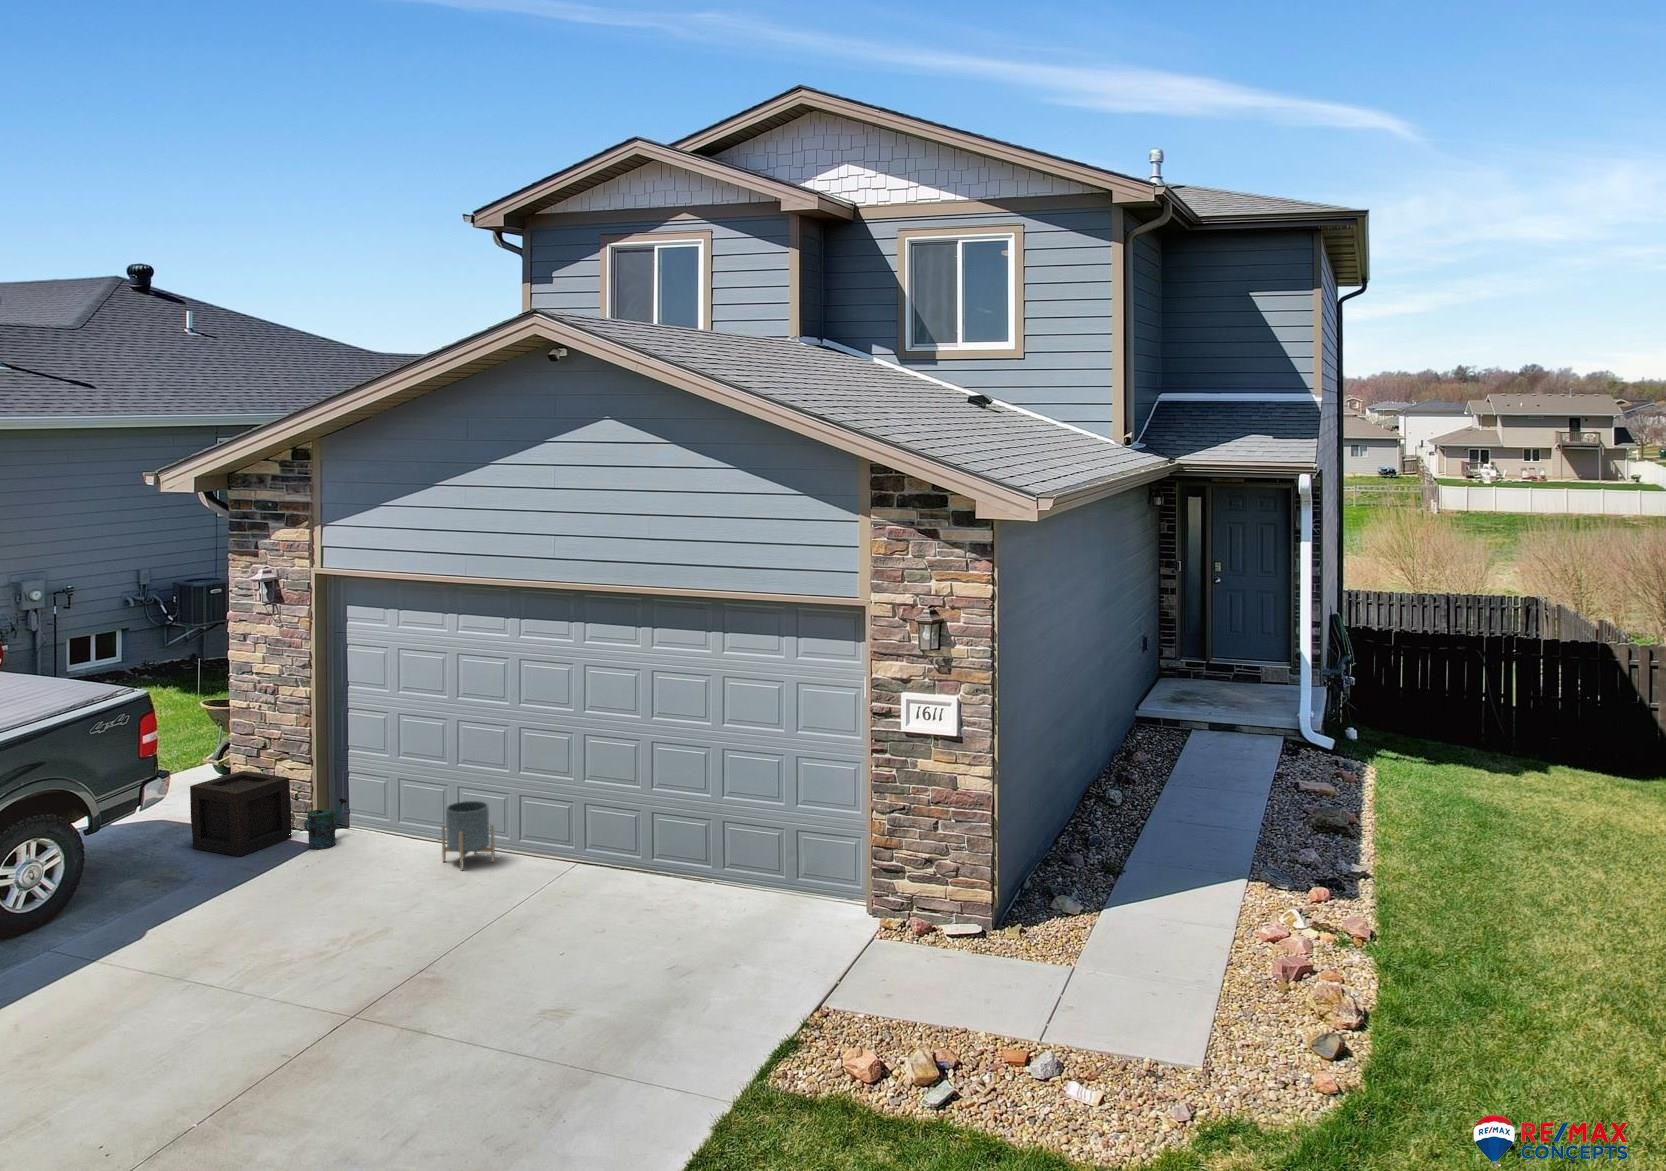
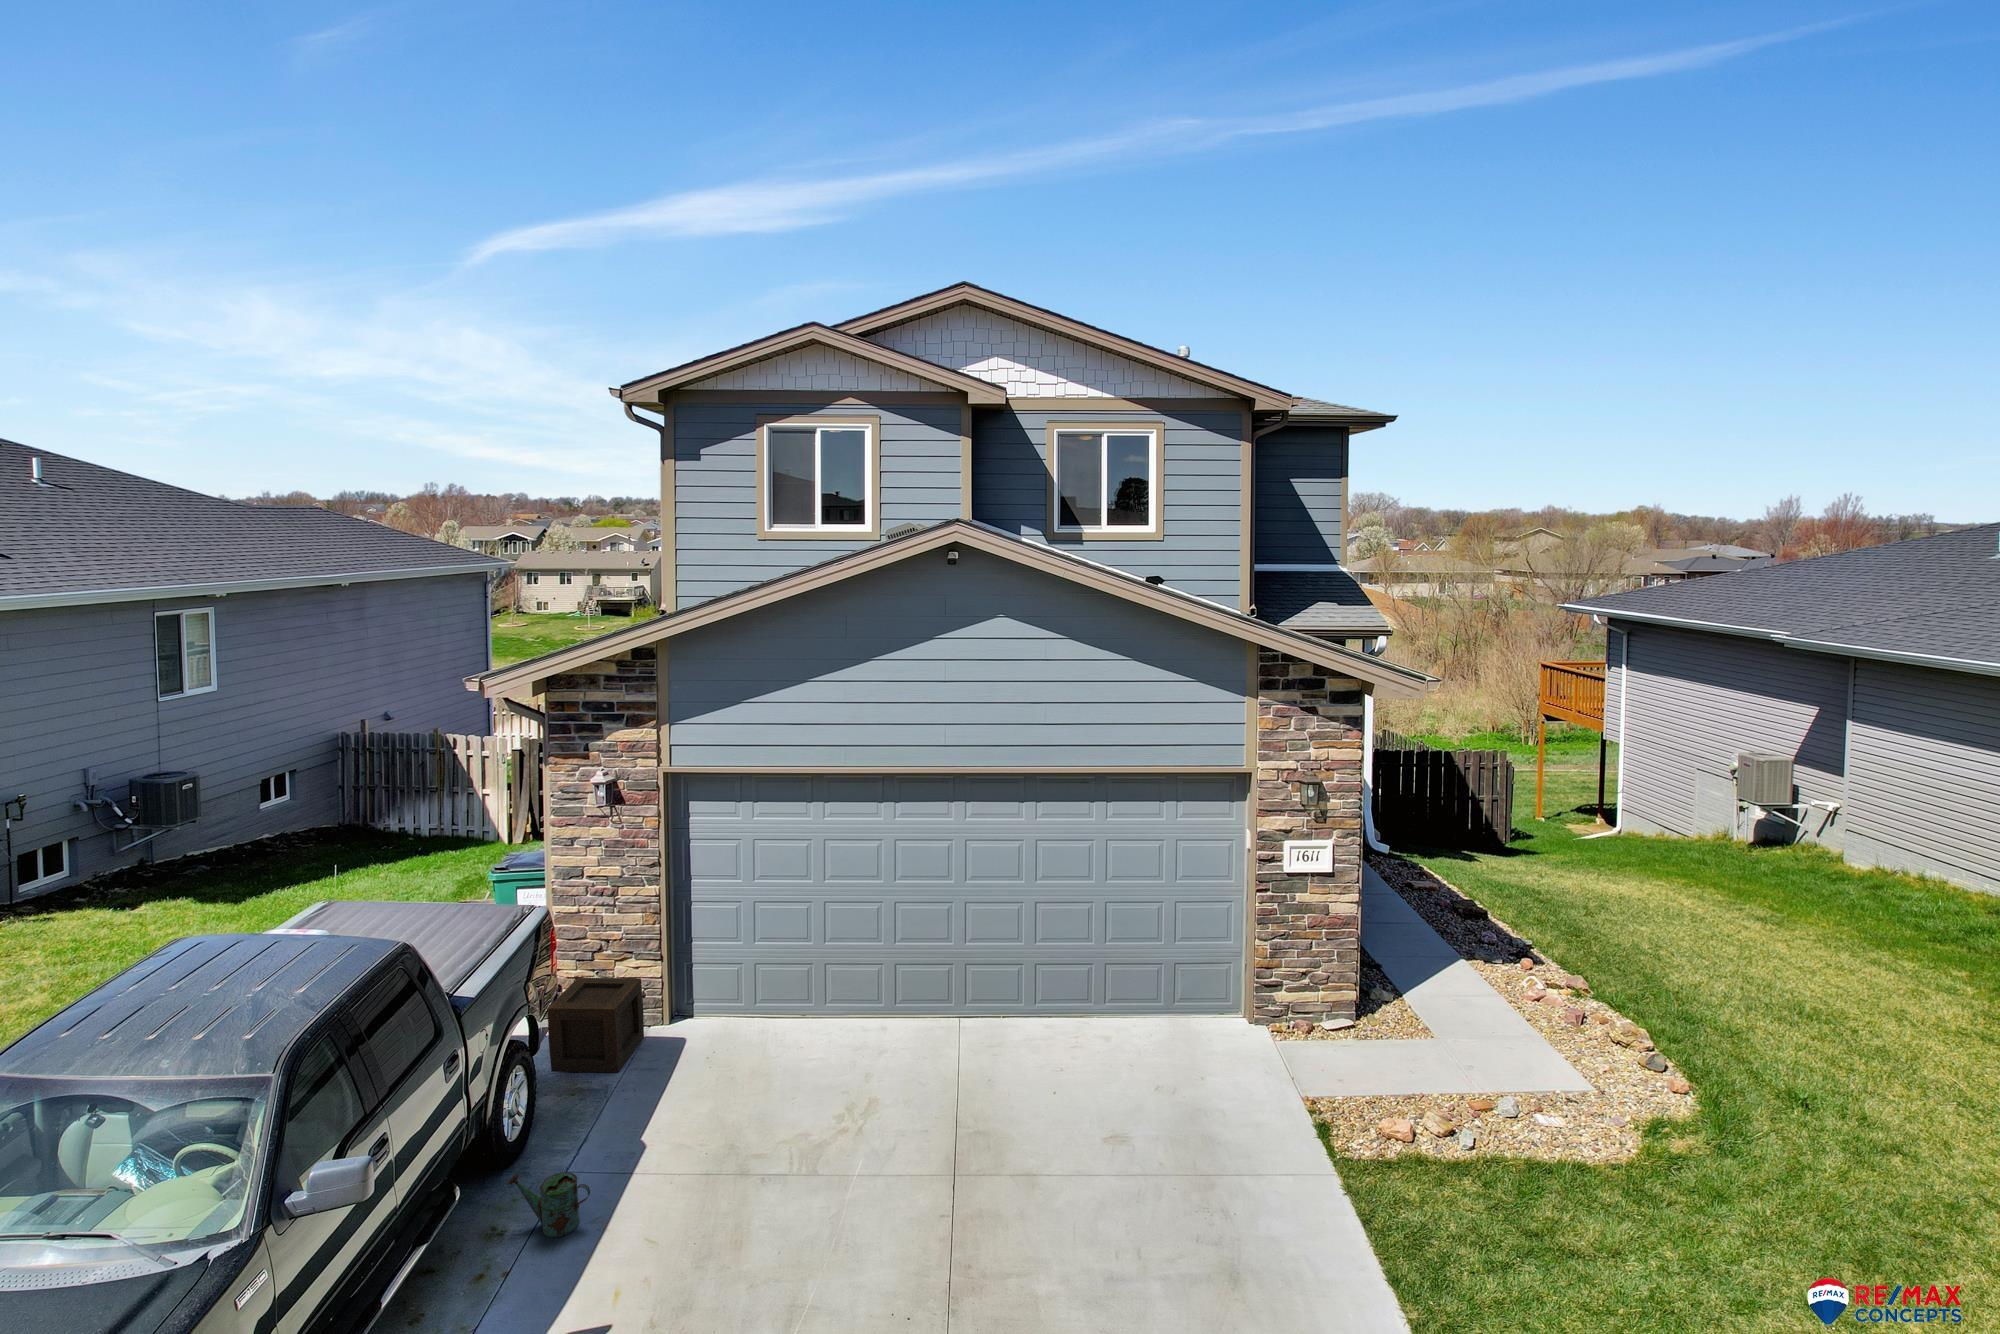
watering can: present [304,798,347,849] -> present [508,1172,590,1237]
planter: present [442,801,495,870] -> none [832,973,881,1044]

